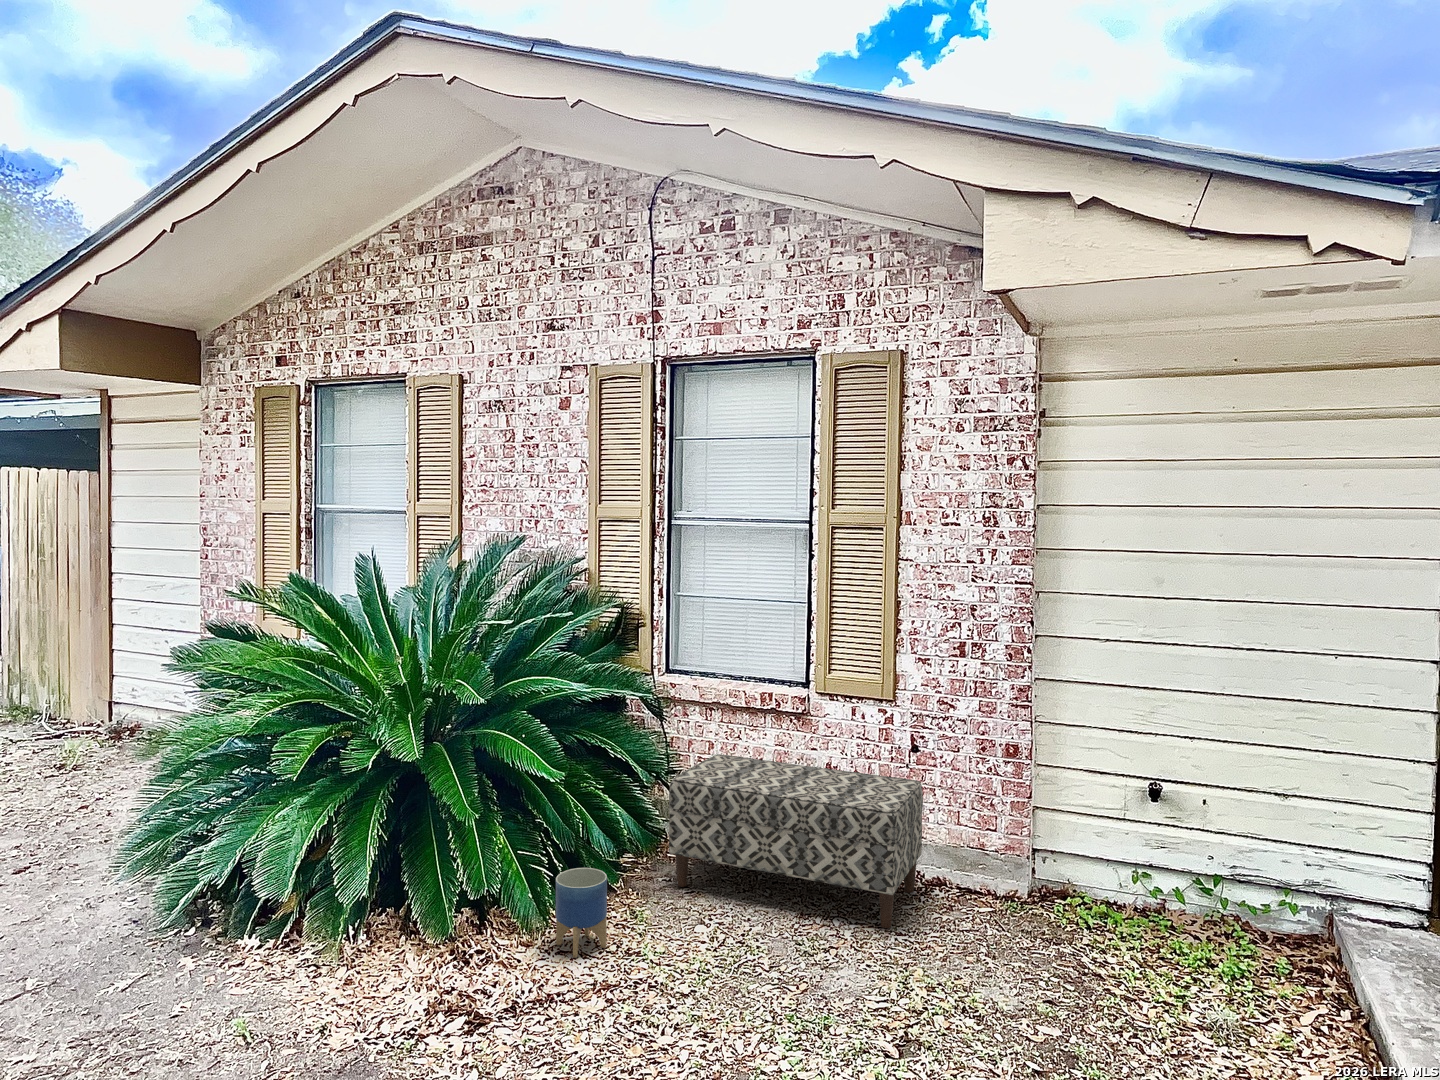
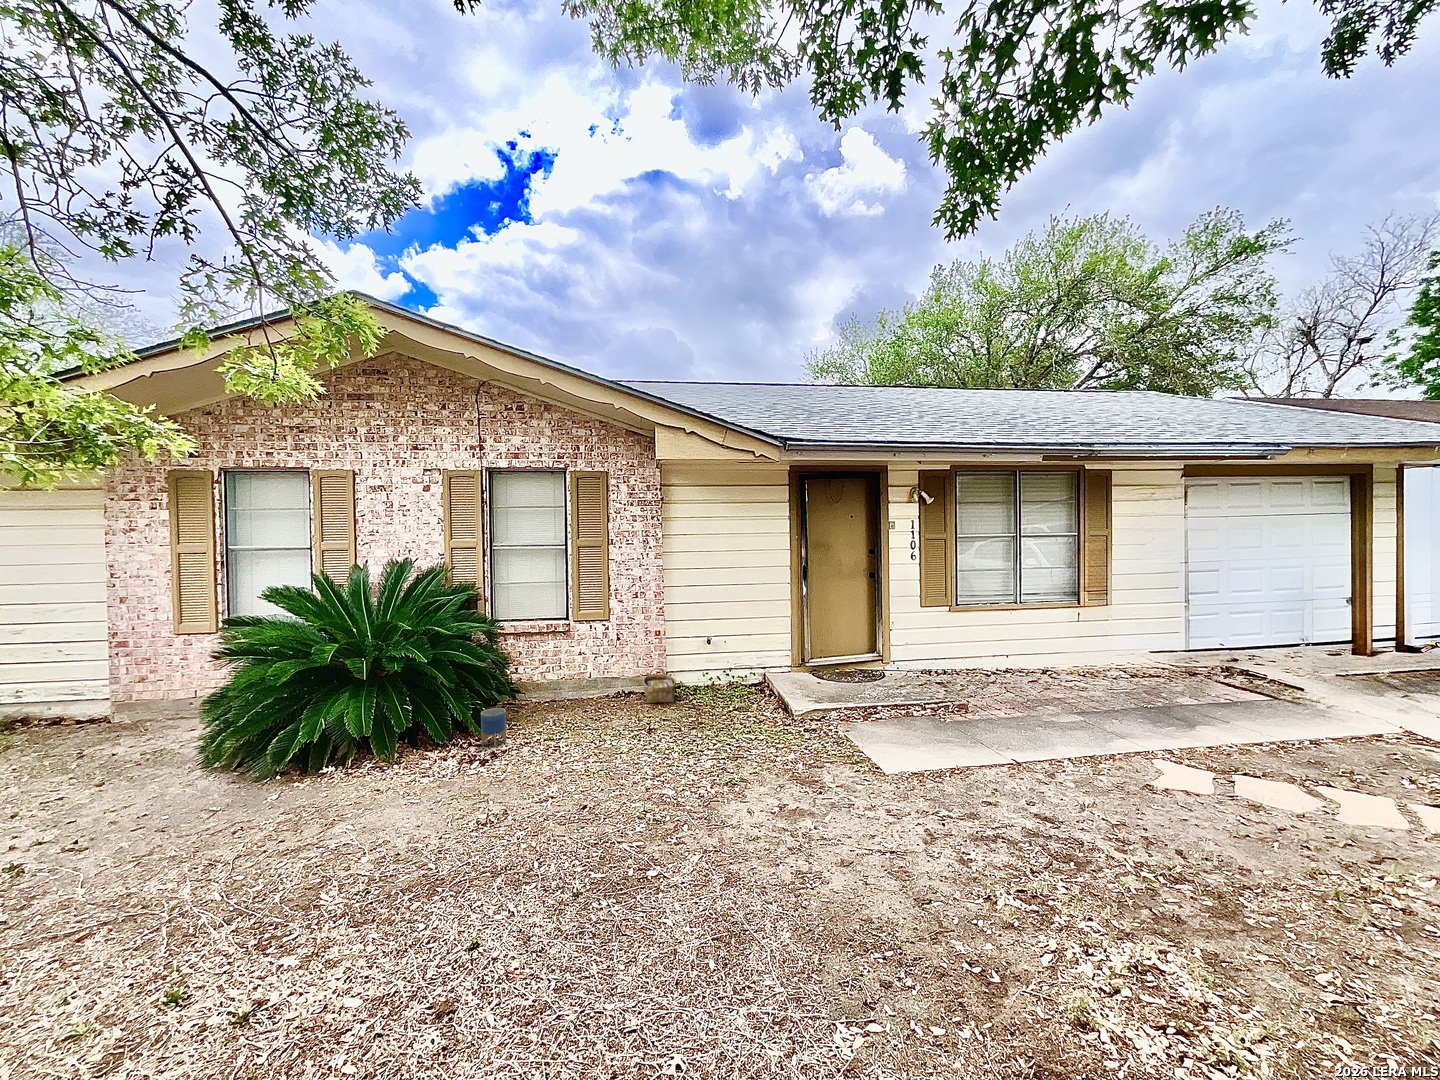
bench: present [669,754,923,929] -> none [515,652,624,716]
woven basket: none [957,836,1045,937] -> present [643,668,676,703]

